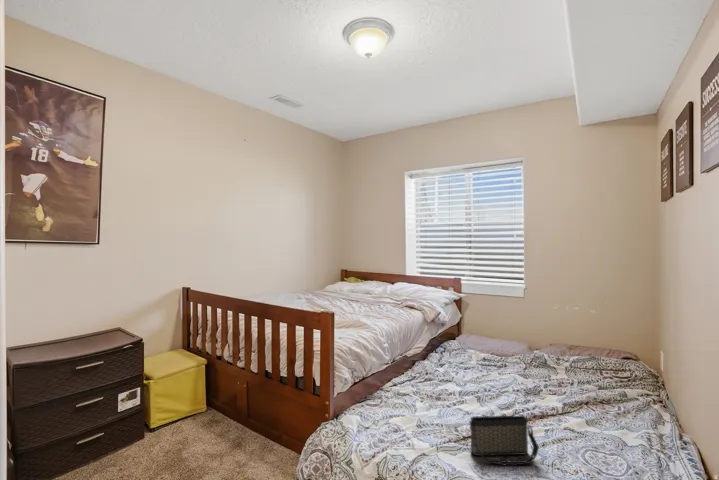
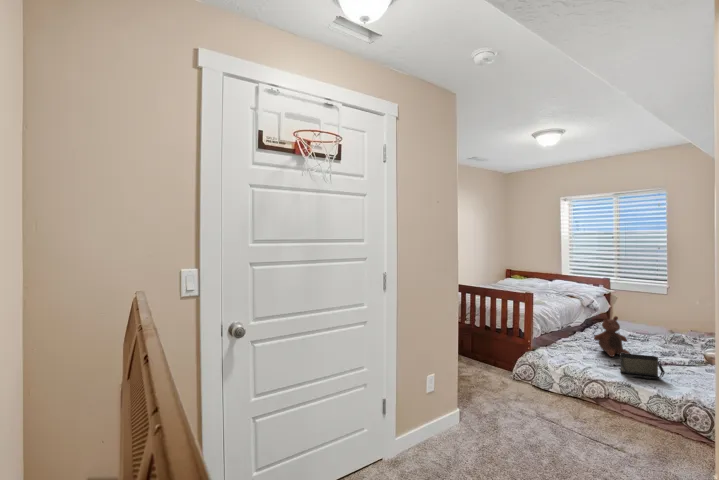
stuffed bear: none [433,340,486,414] -> present [594,316,630,357]

